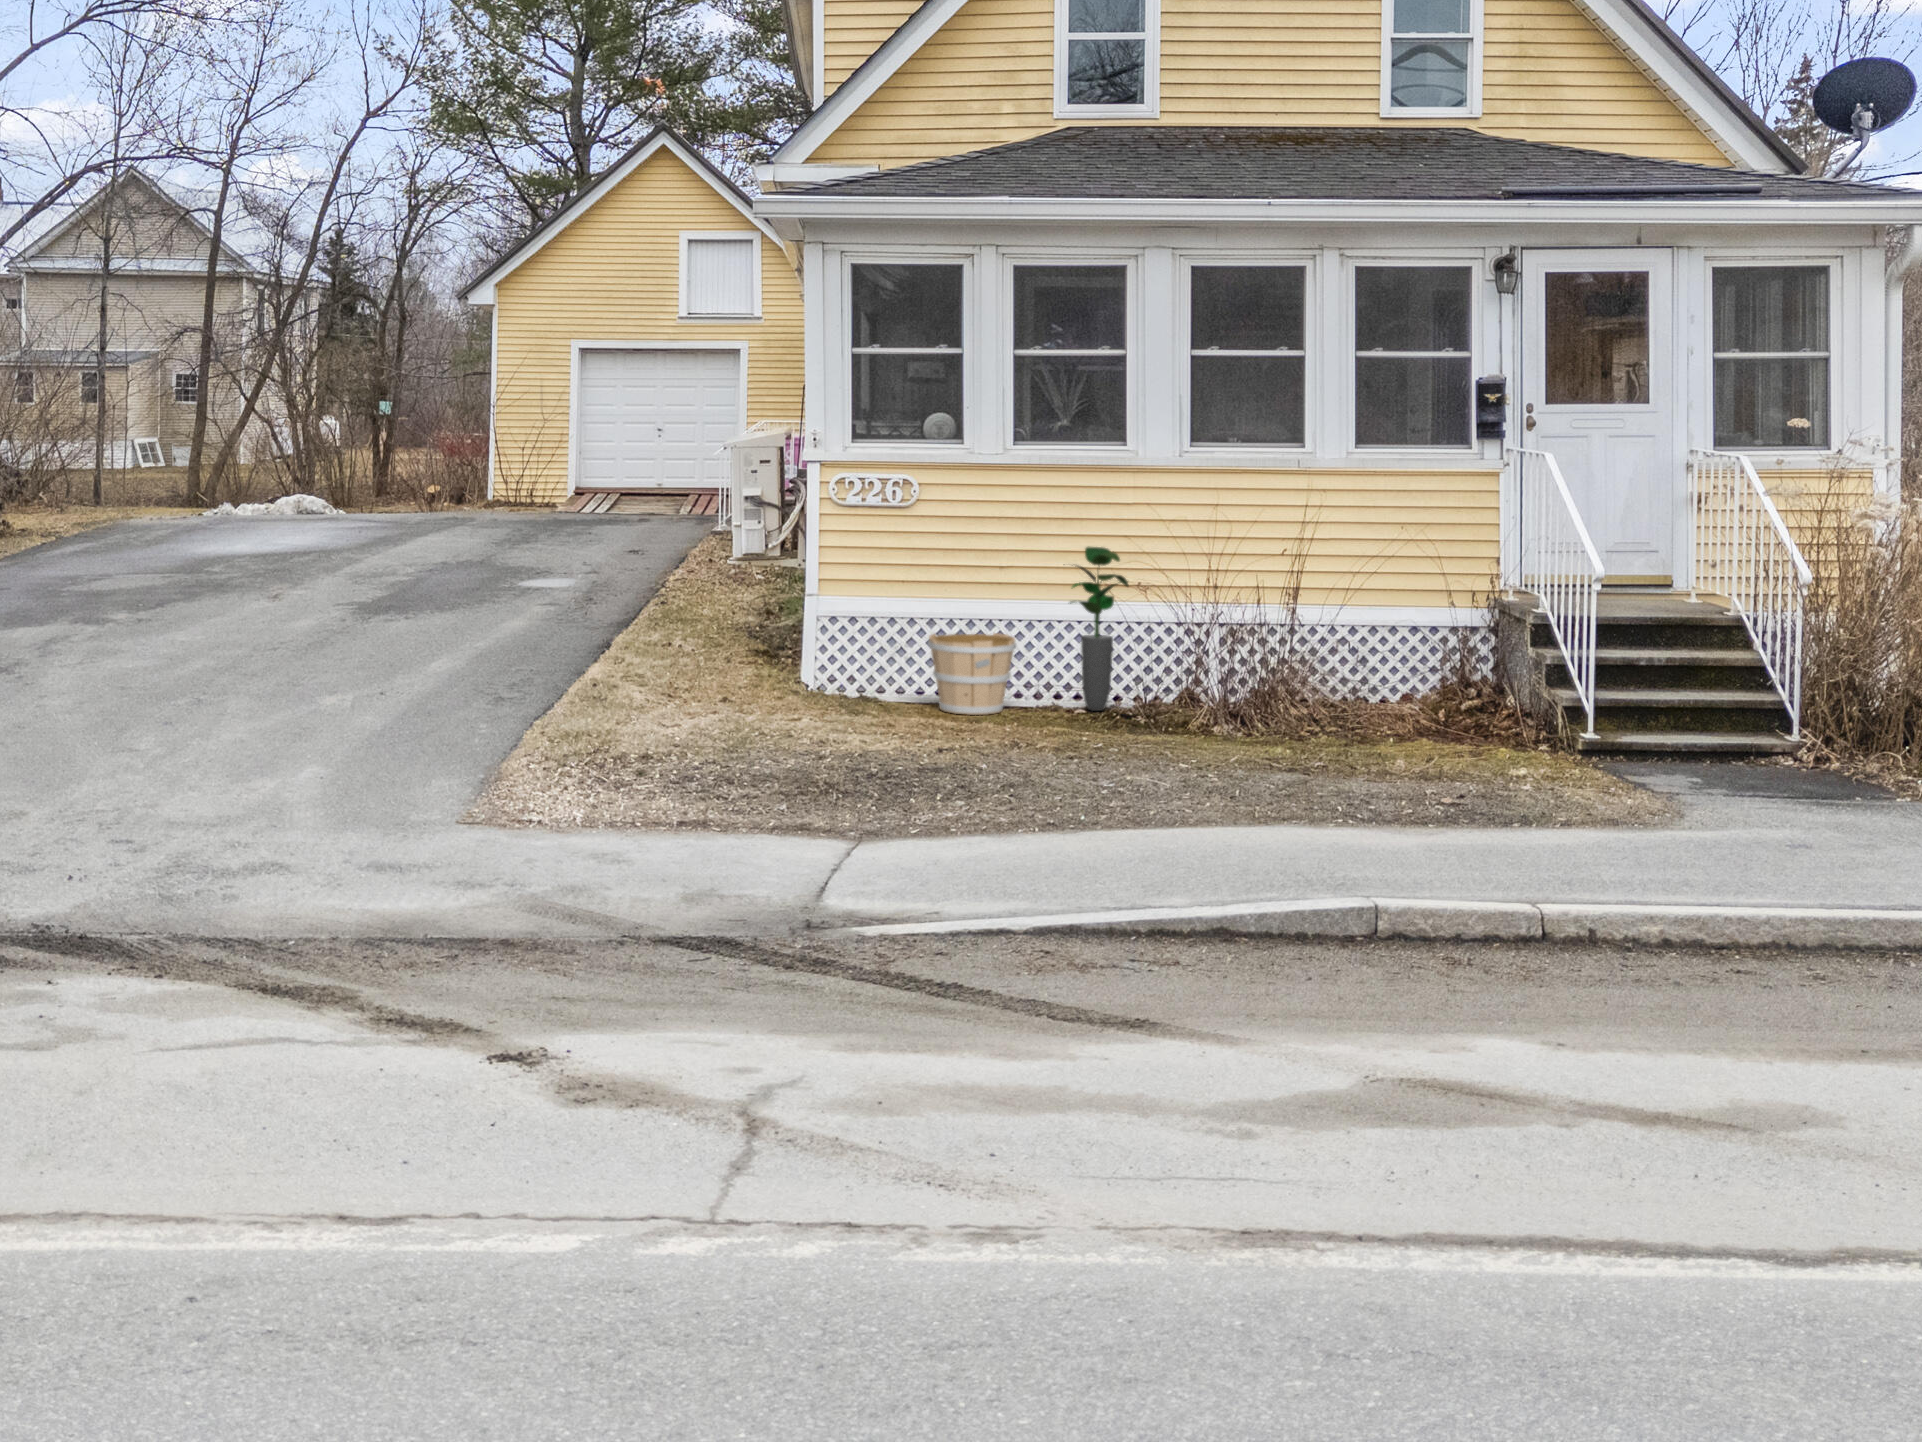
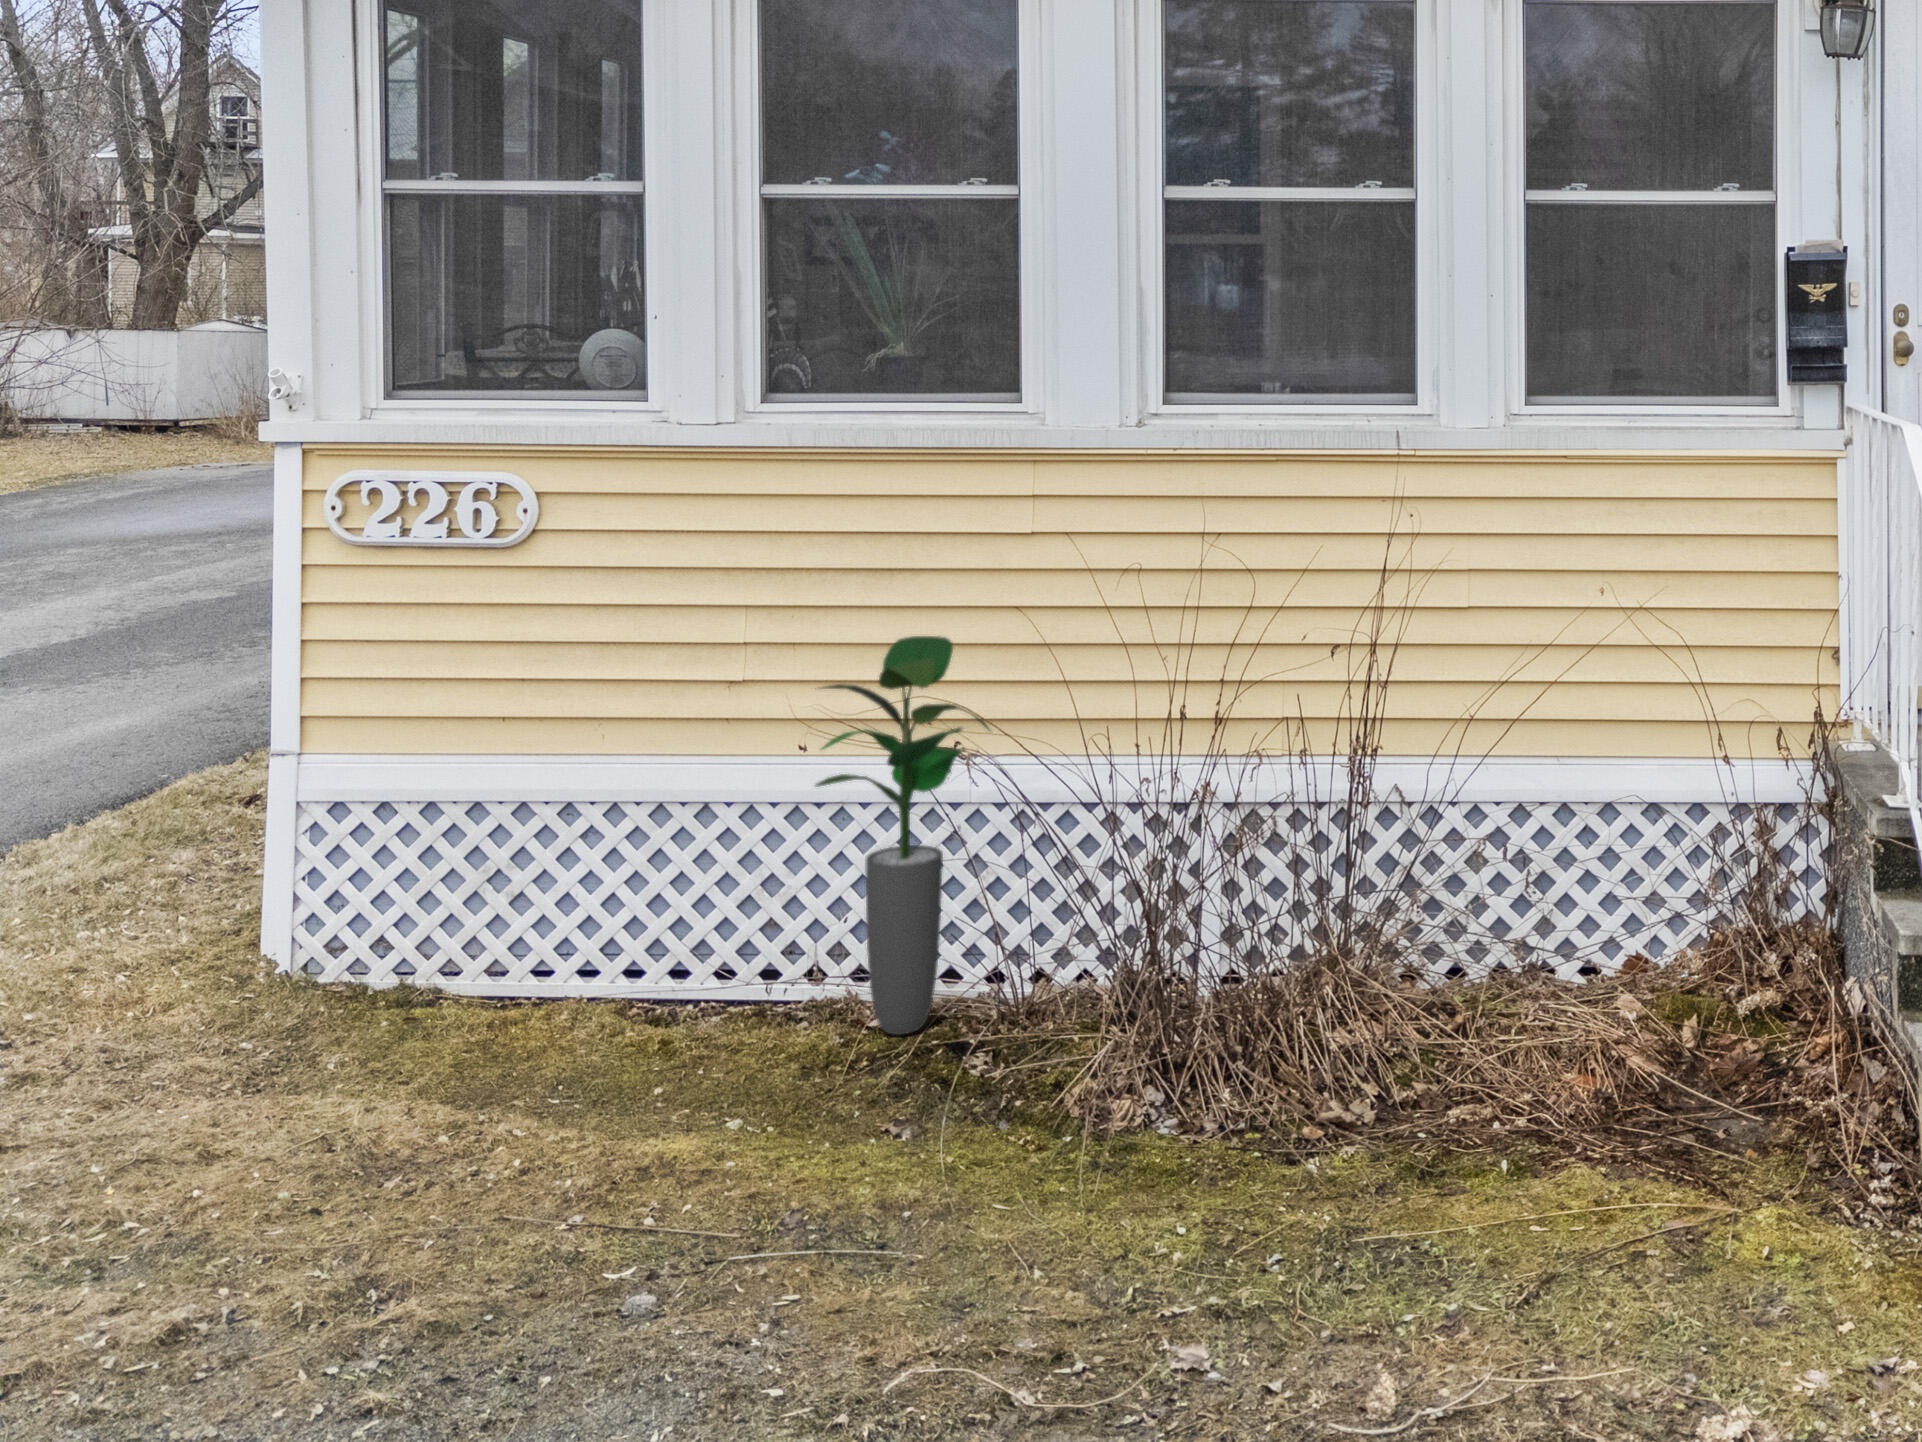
wooden bucket: present [928,633,1016,715] -> none [483,838,717,1067]

